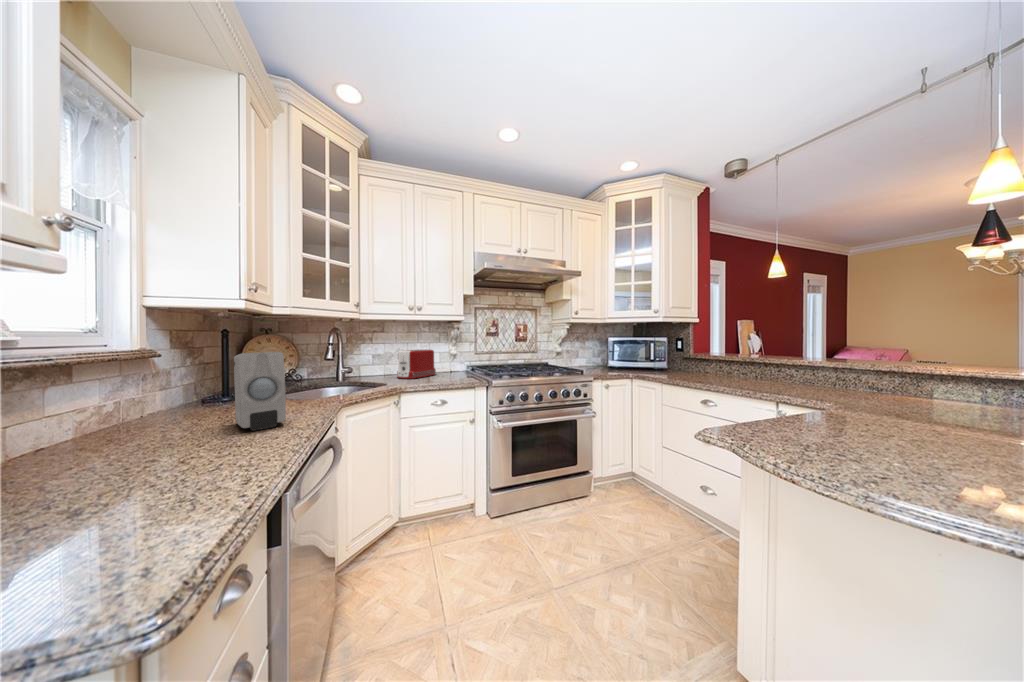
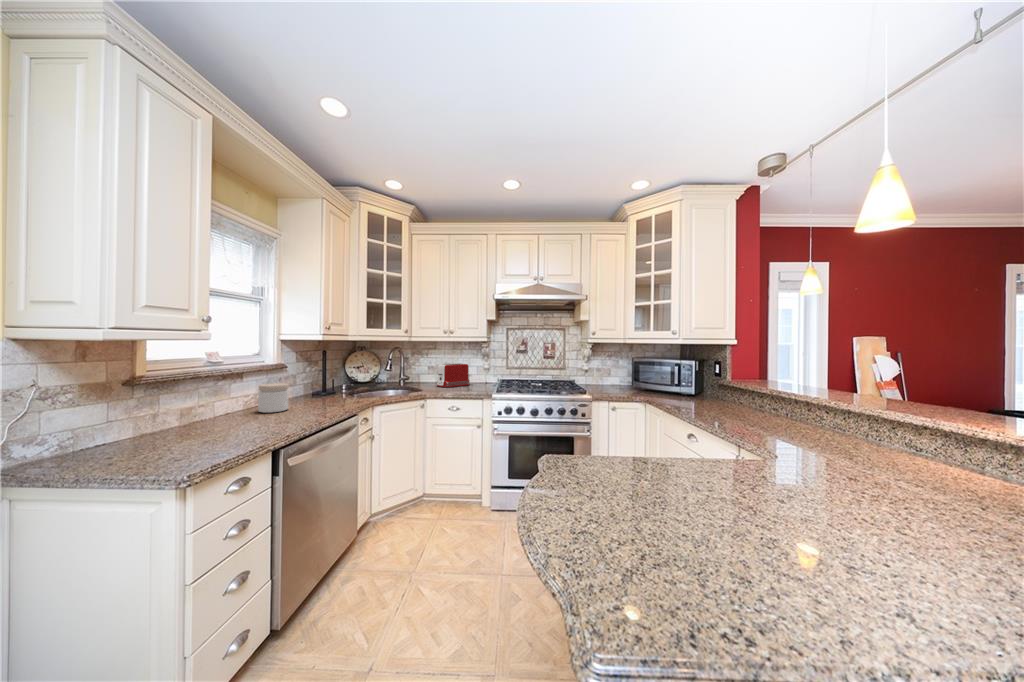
soap dispenser: present [234,352,286,431] -> none [312,367,336,410]
jar: none [99,386,179,451] -> present [258,383,289,413]

